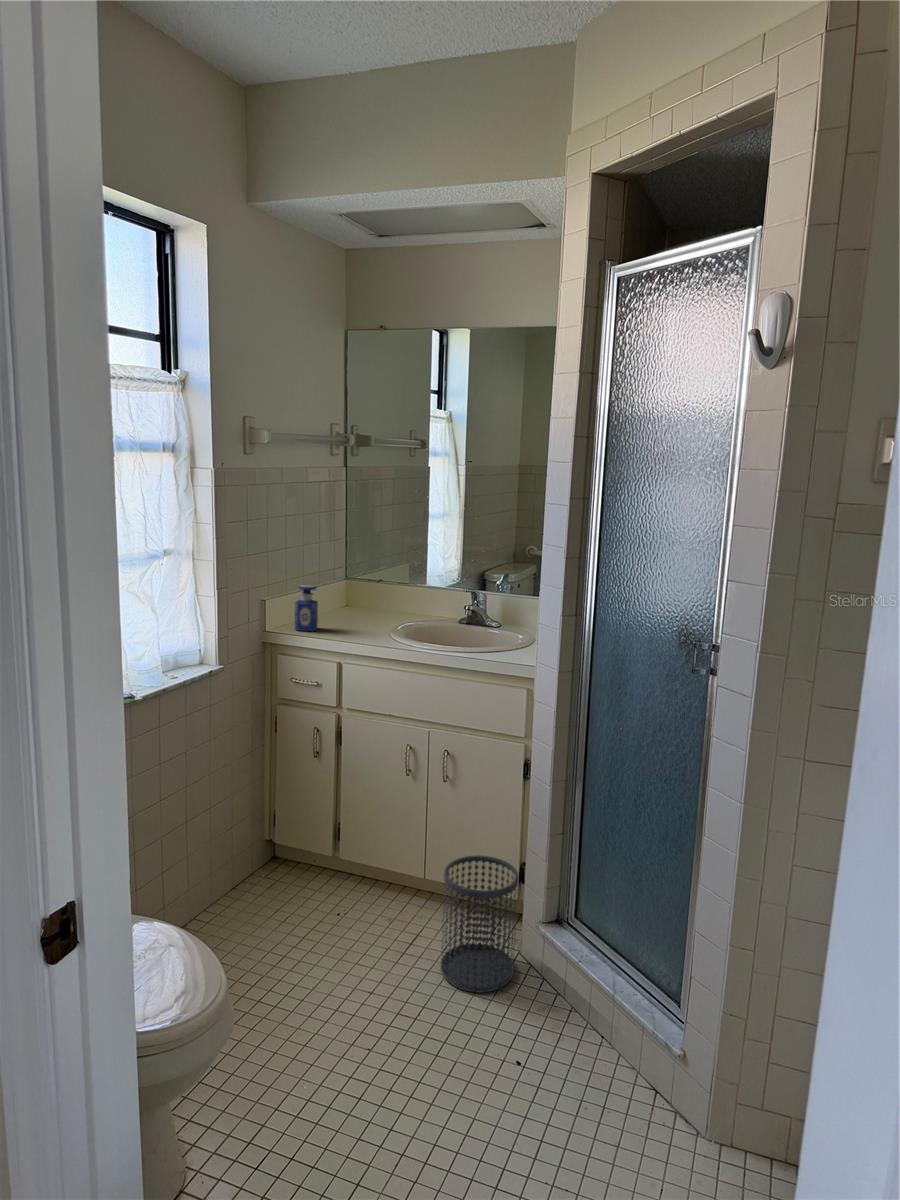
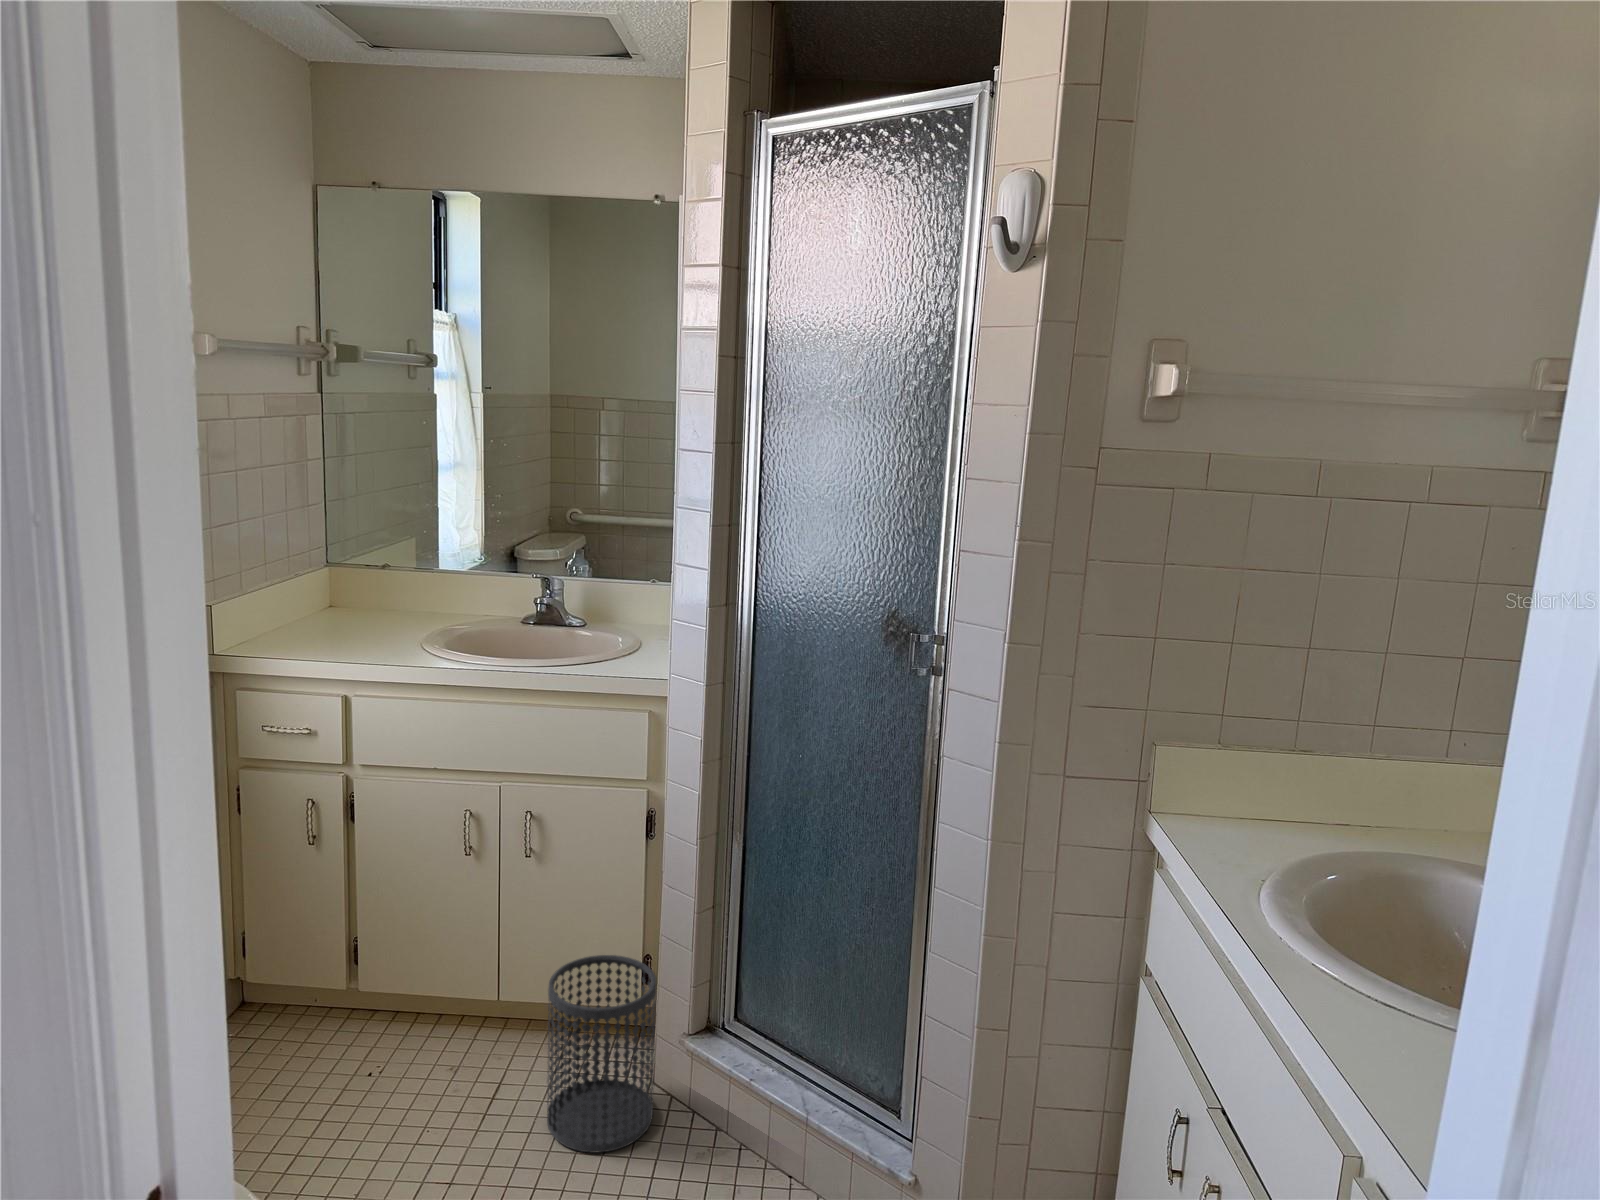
perfume bottle: present [295,584,318,631] -> none [263,578,302,651]

